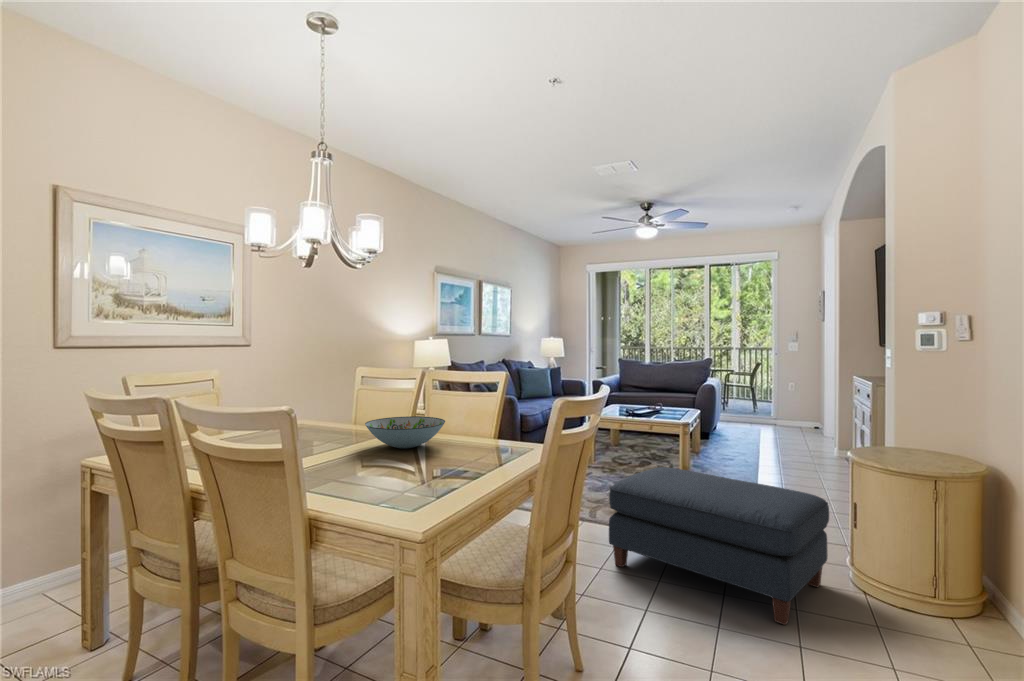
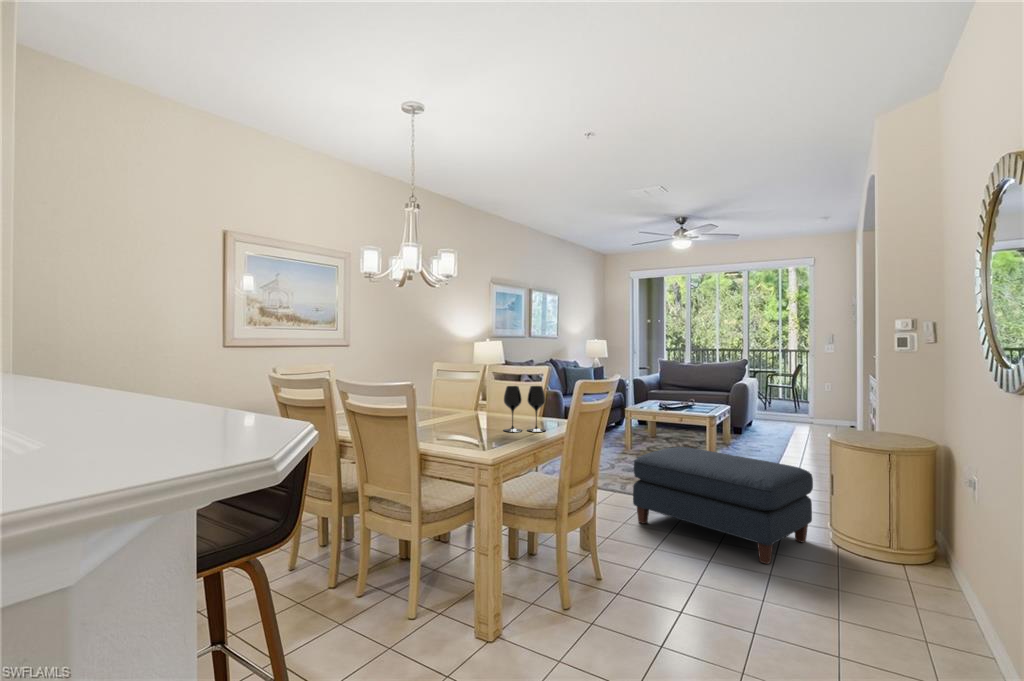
wine glass: none [442,400,501,465] -> present [504,386,545,432]
decorative bowl: present [365,416,445,448] -> none [446,399,505,422]

